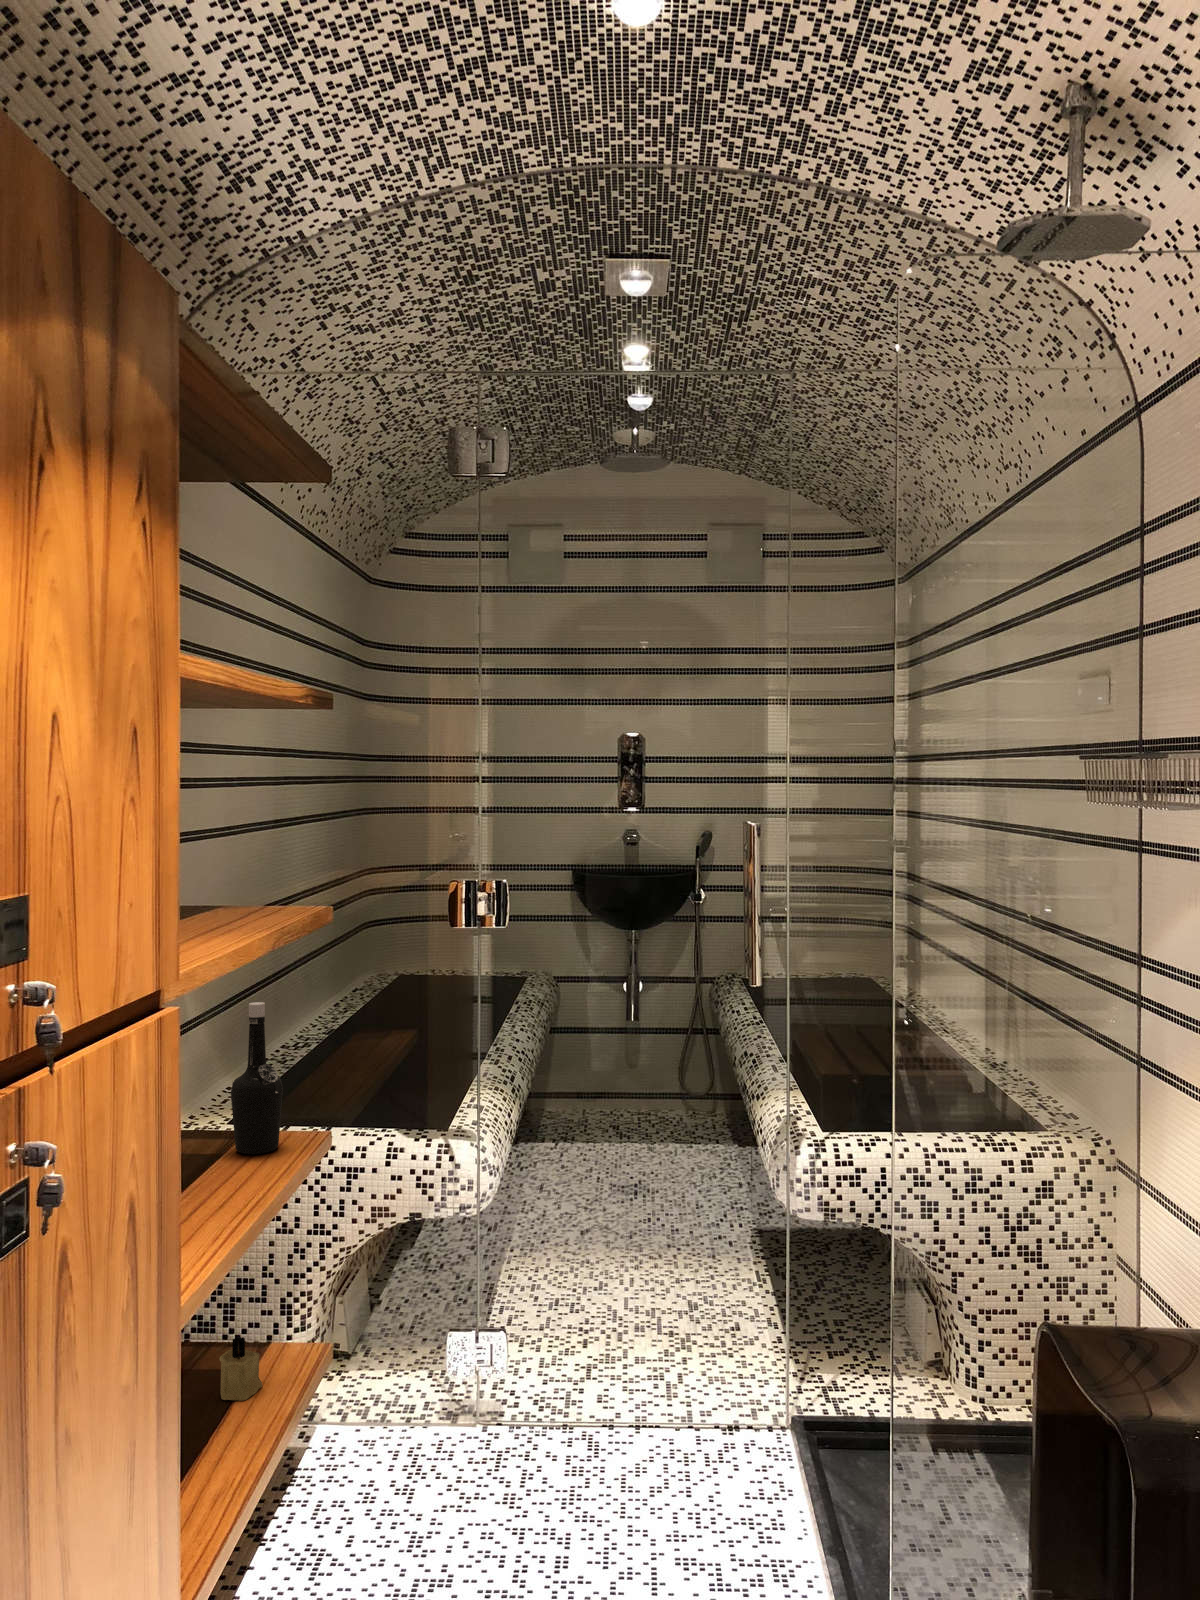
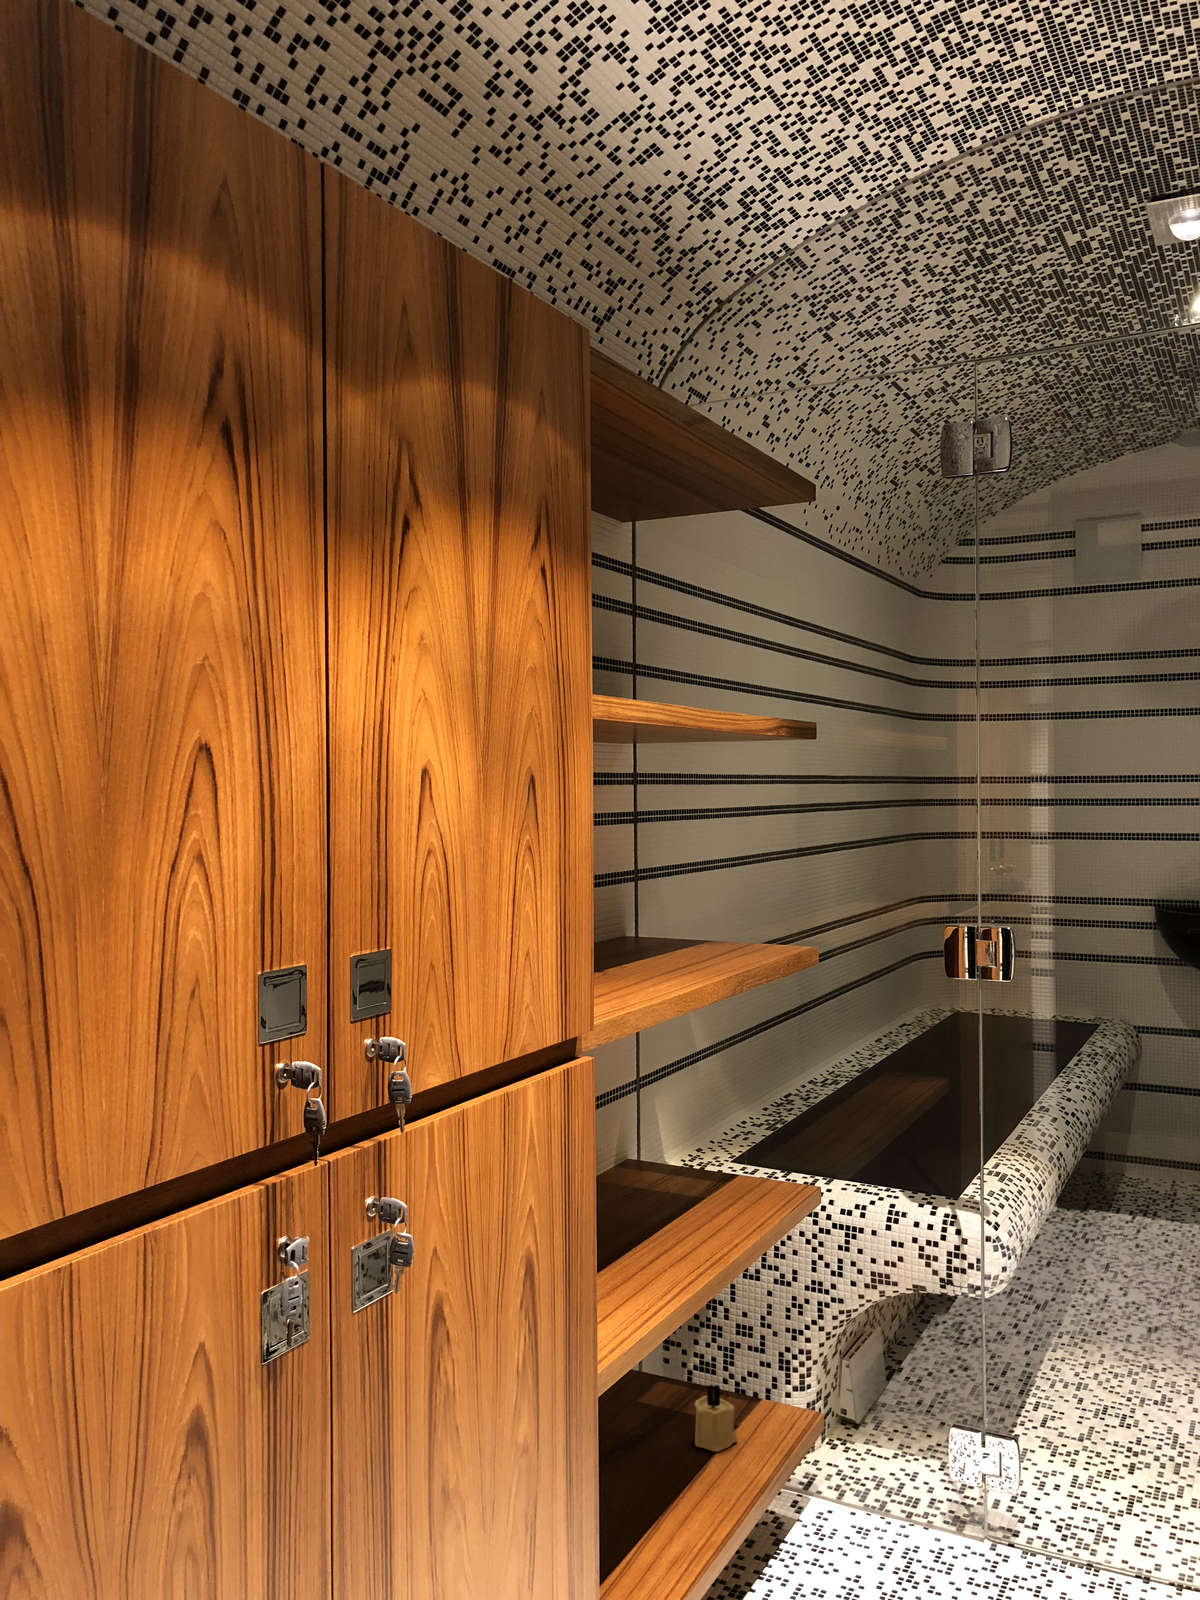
bottle: present [231,1002,283,1154] -> none [720,1040,772,1197]

